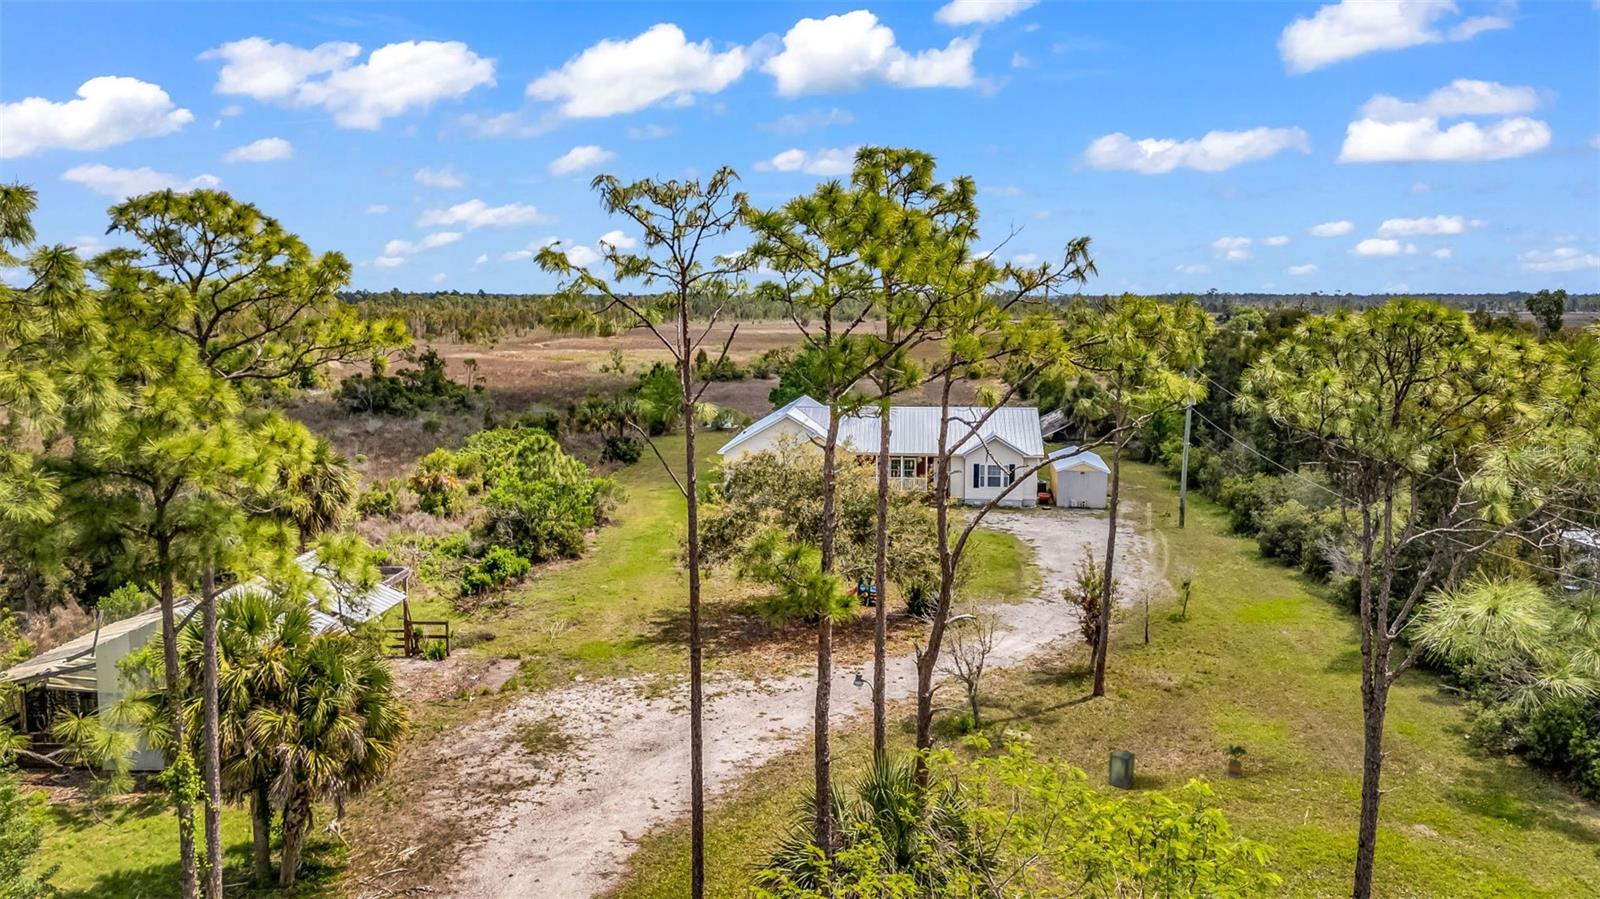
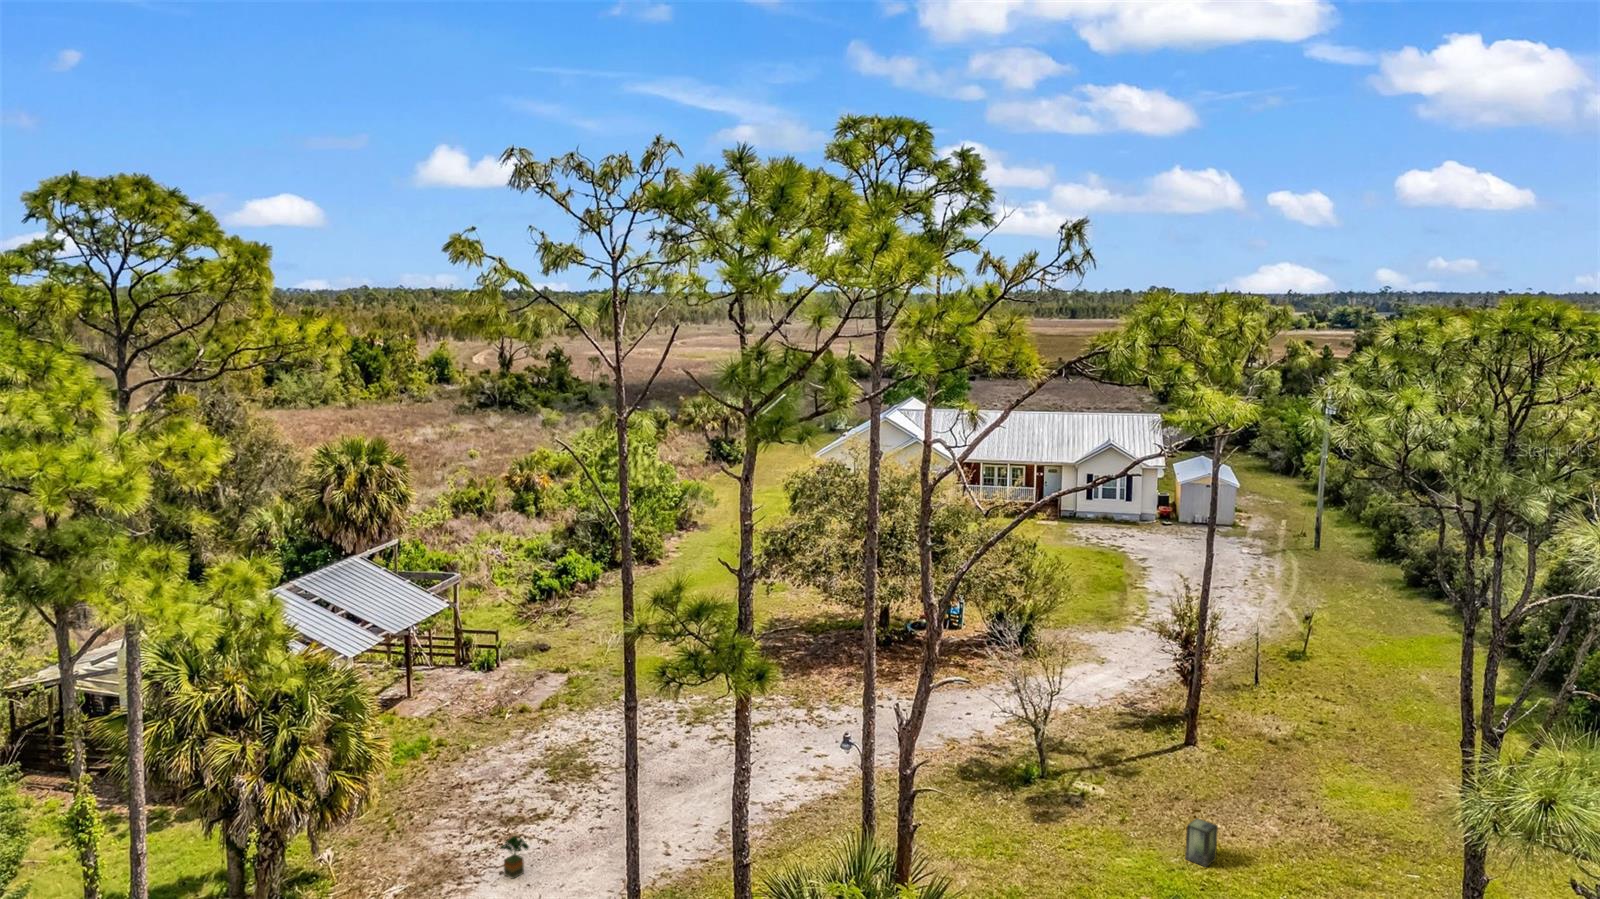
potted tree: present [1226,745,1247,778] -> present [501,836,529,879]

